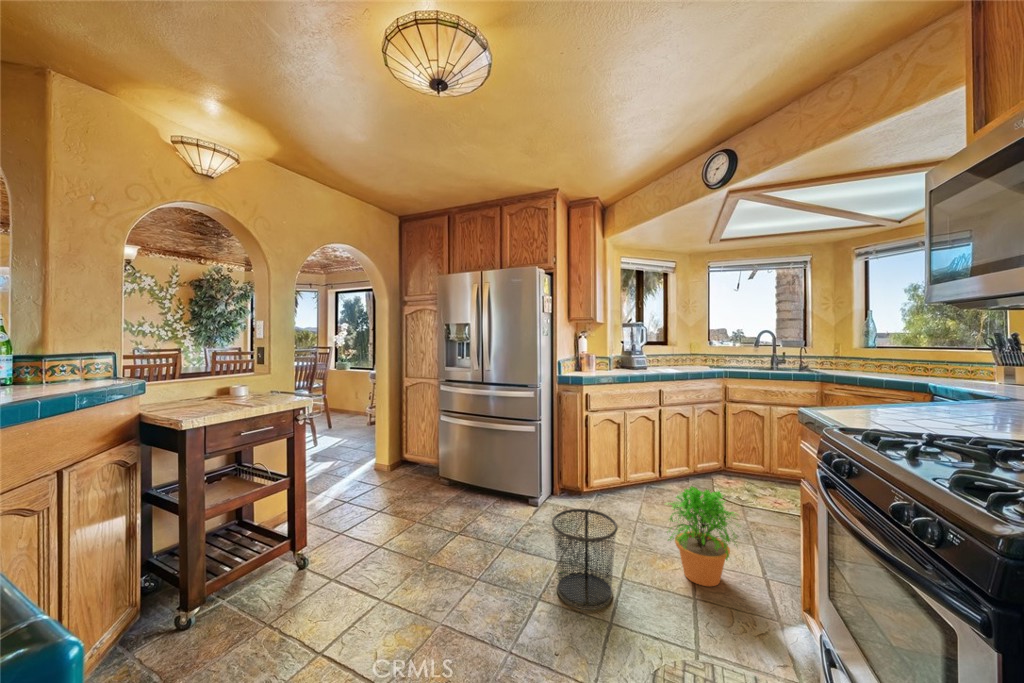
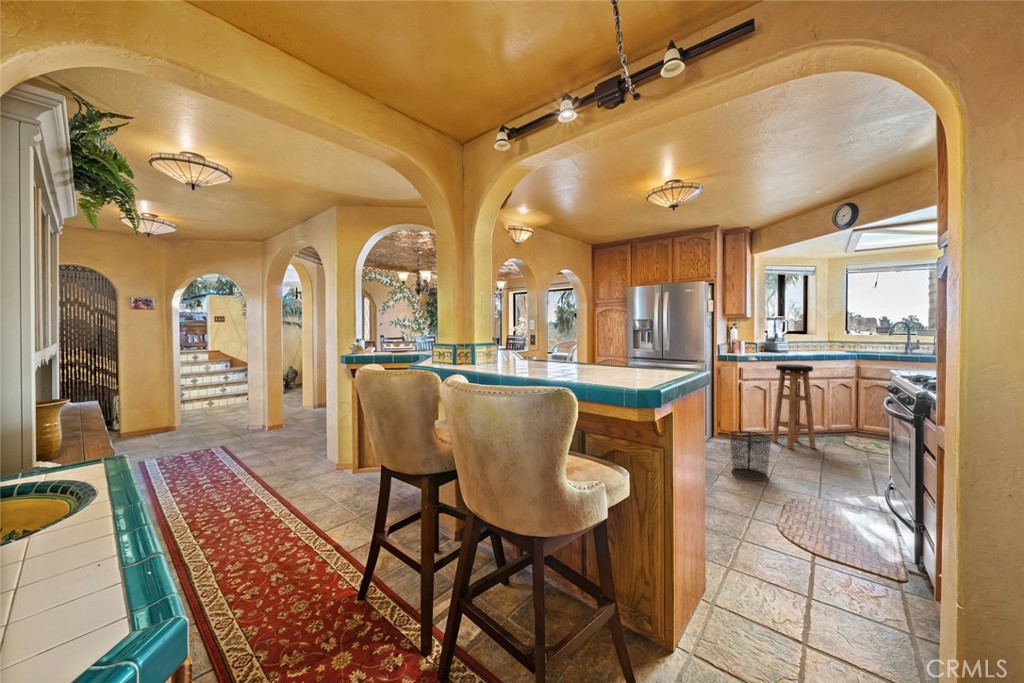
bar stool: none [628,387,681,512] -> present [772,364,816,449]
potted plant: present [668,486,736,586] -> none [803,421,860,480]

